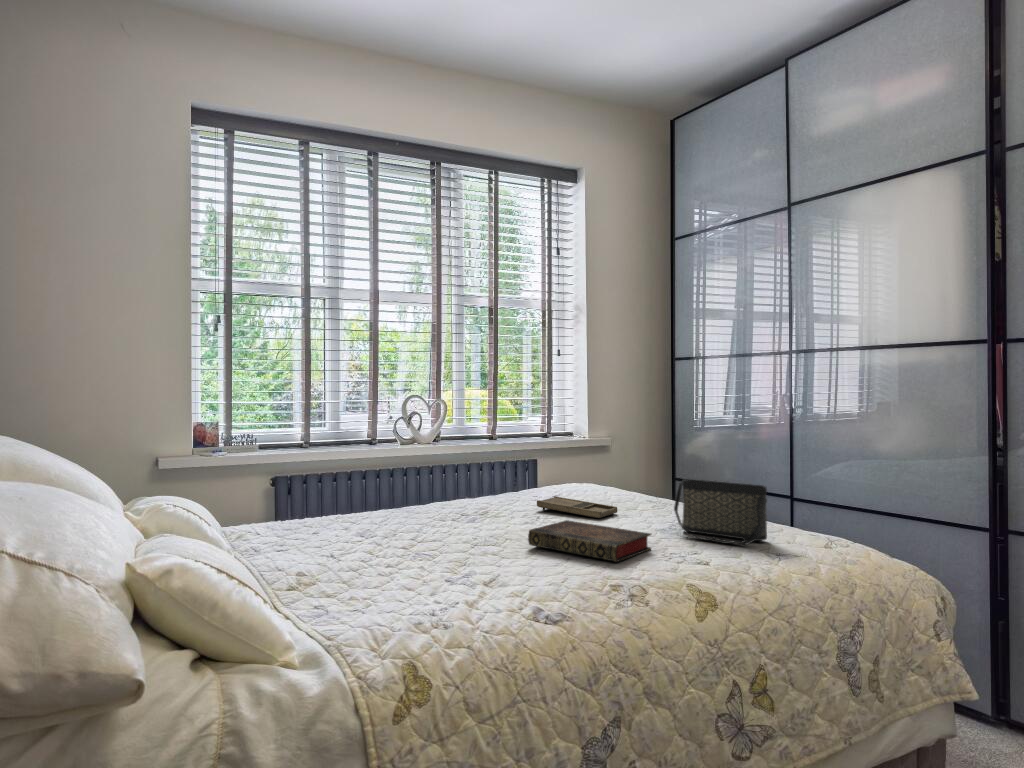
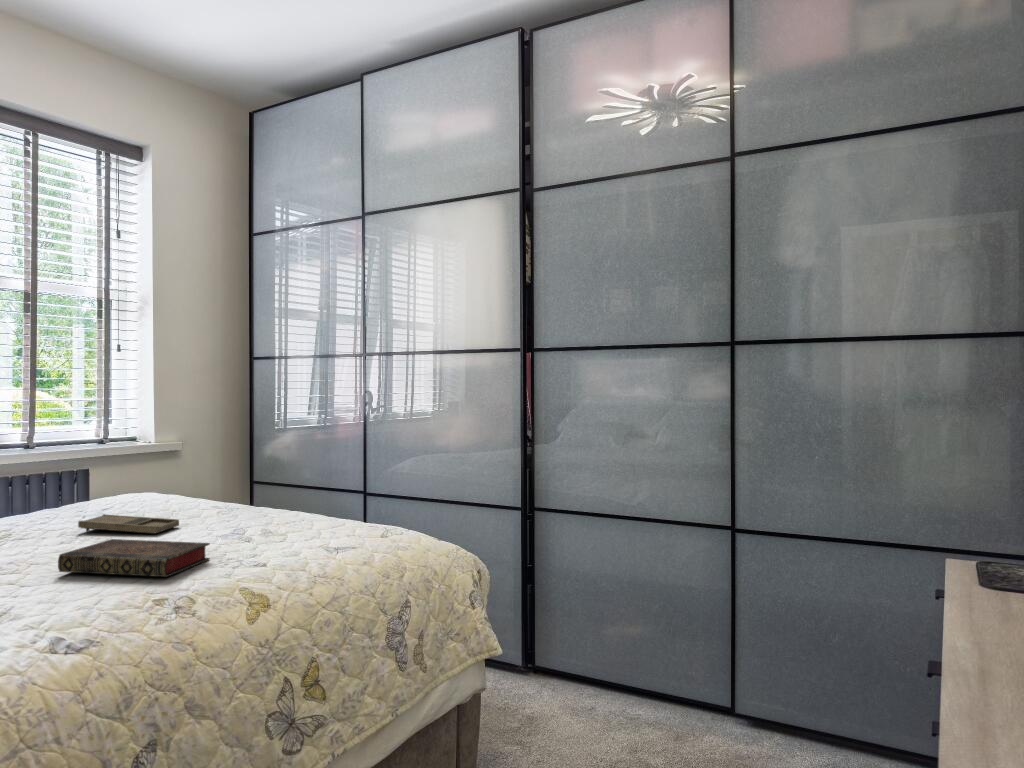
handbag: present [674,479,767,545] -> none [238,484,332,545]

